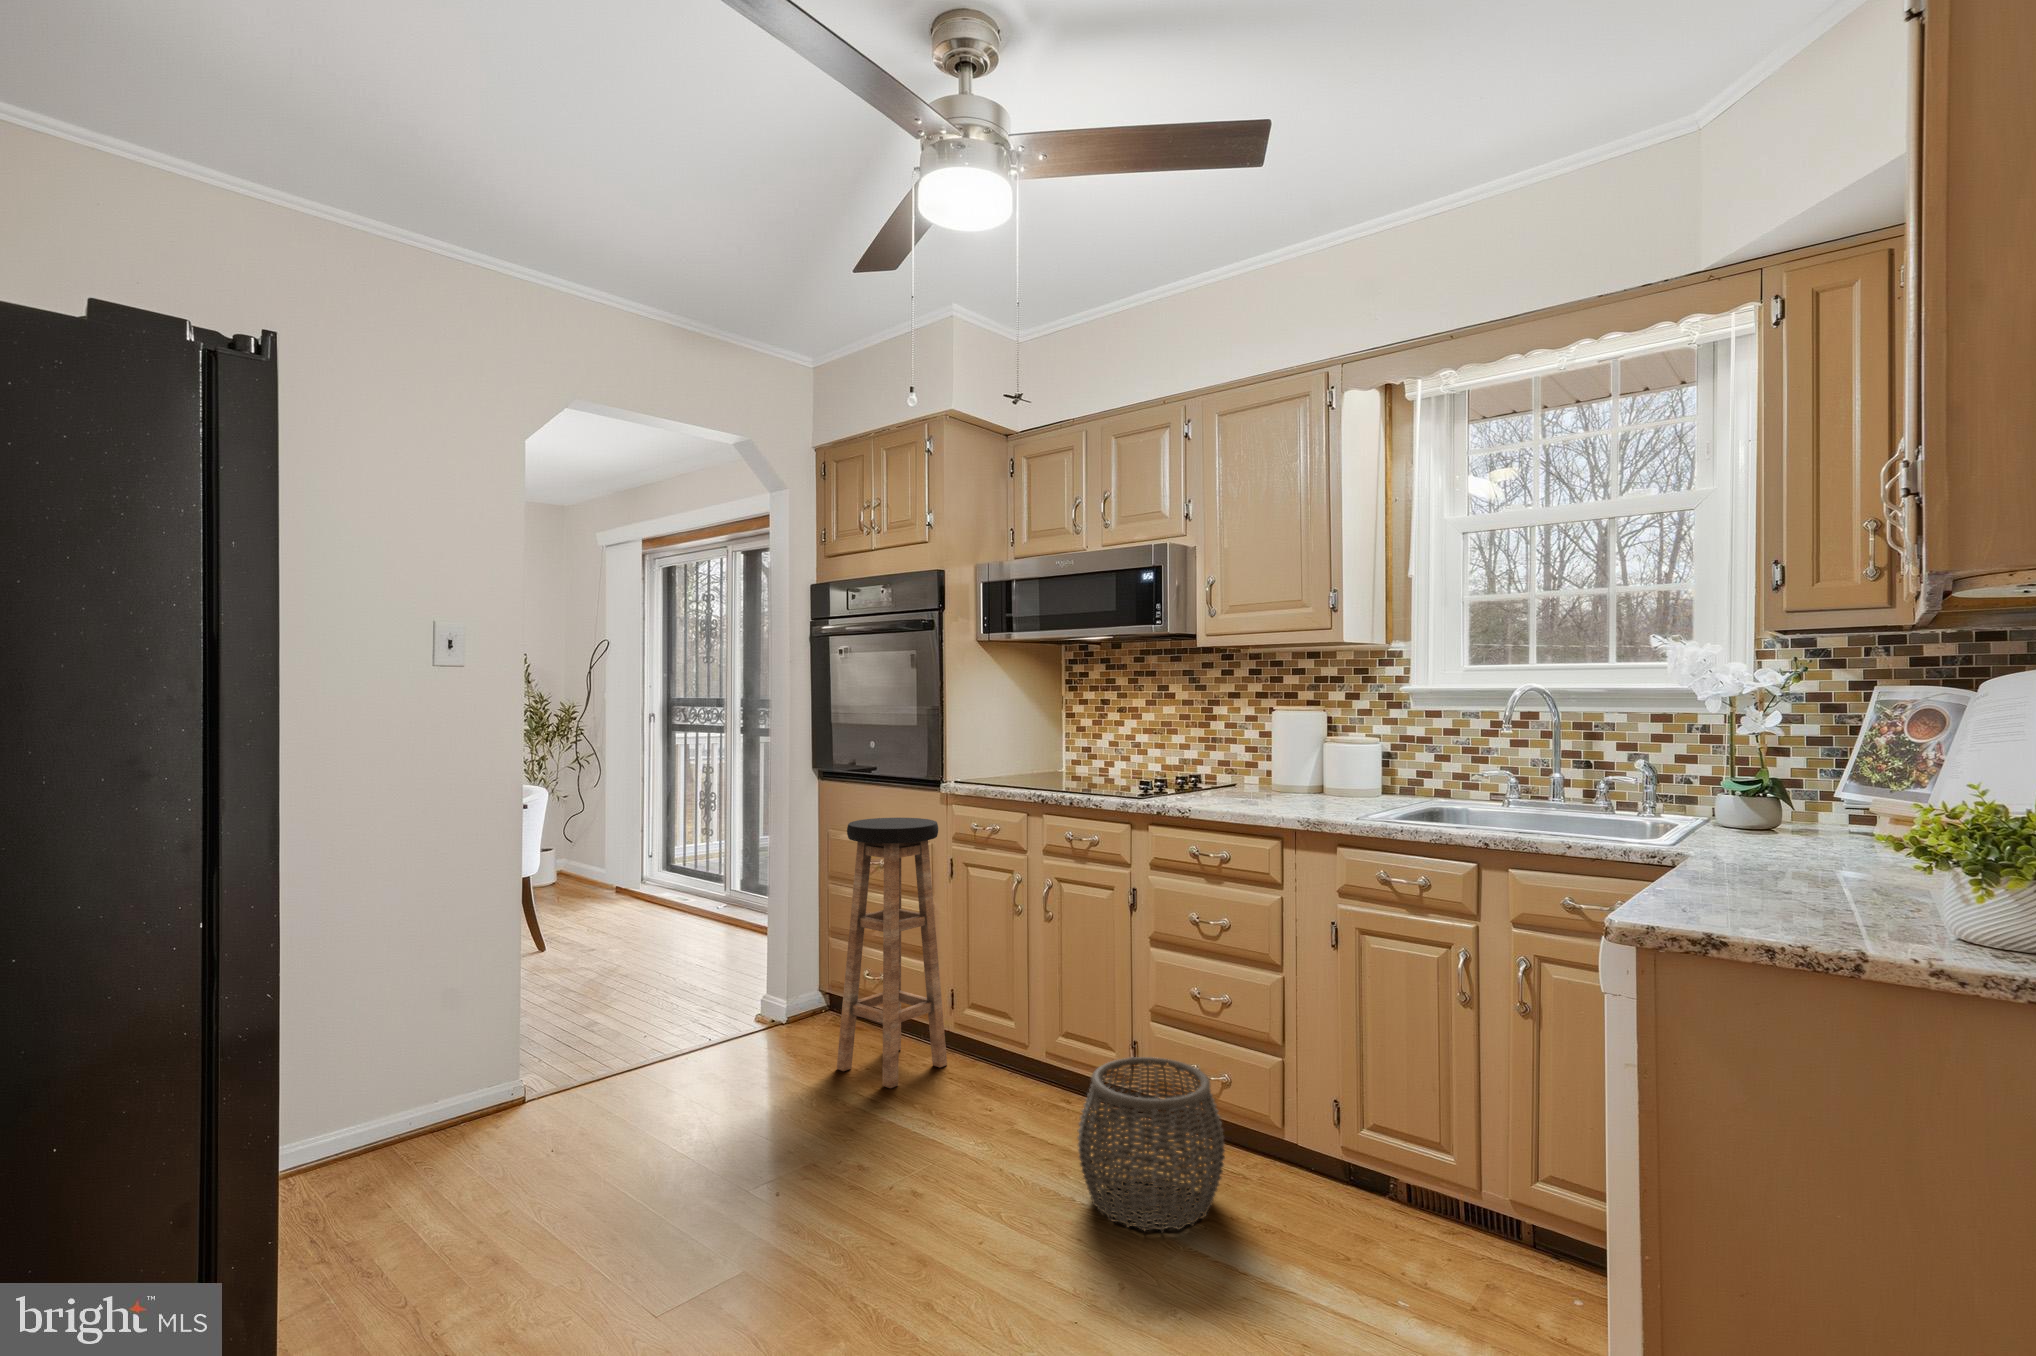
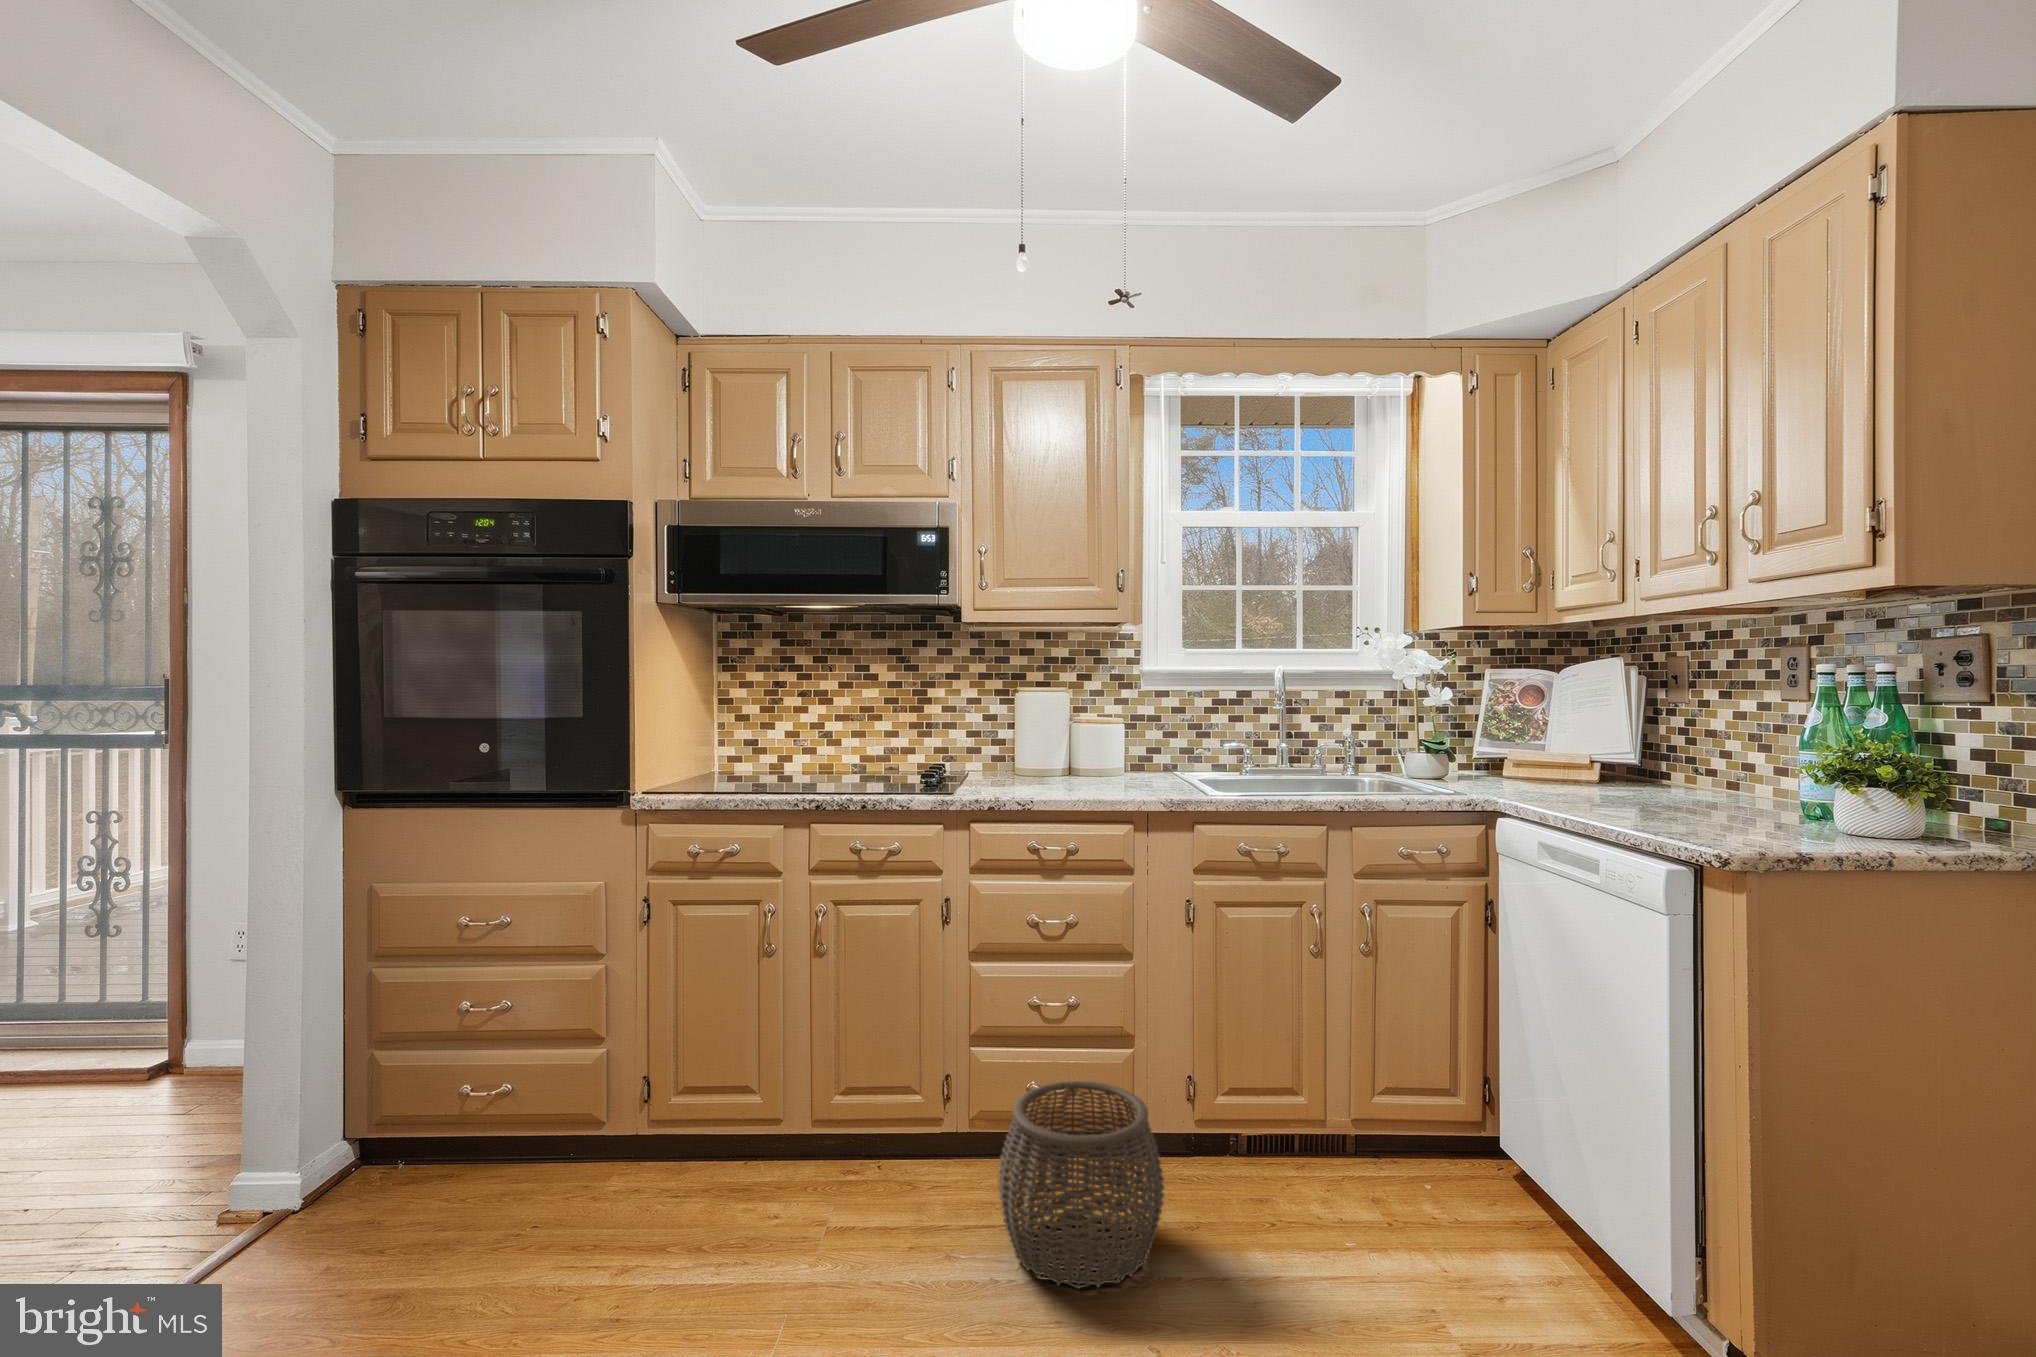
bar stool: present [837,818,947,1088] -> none [490,847,654,1246]

